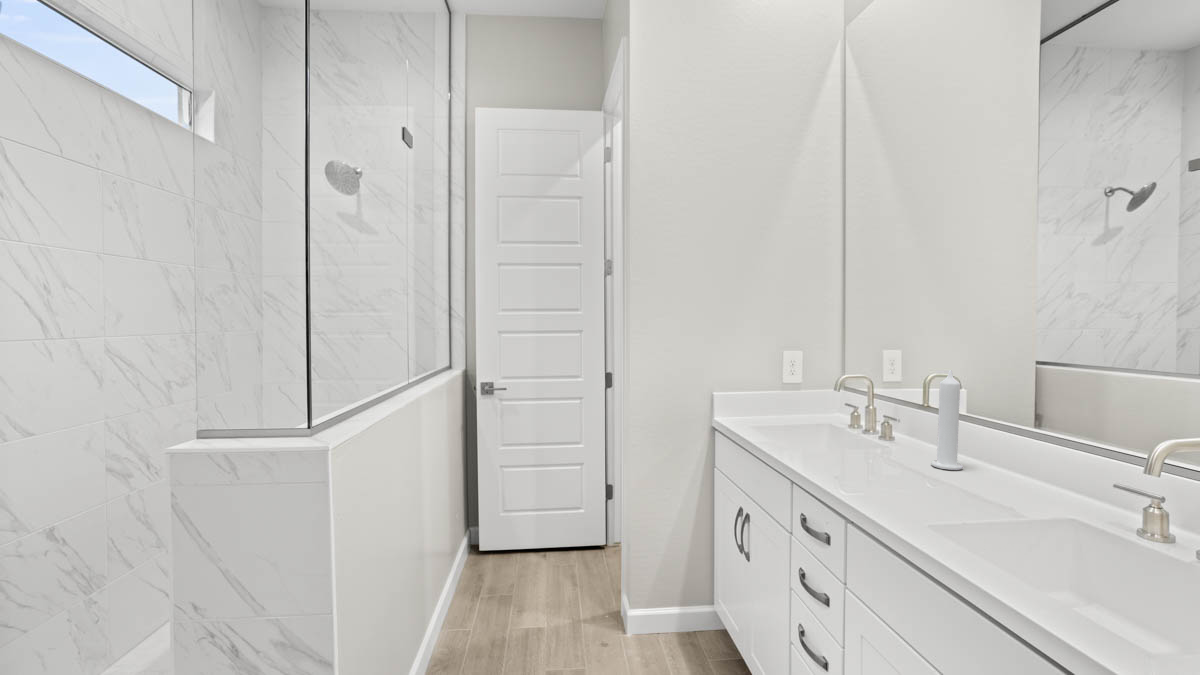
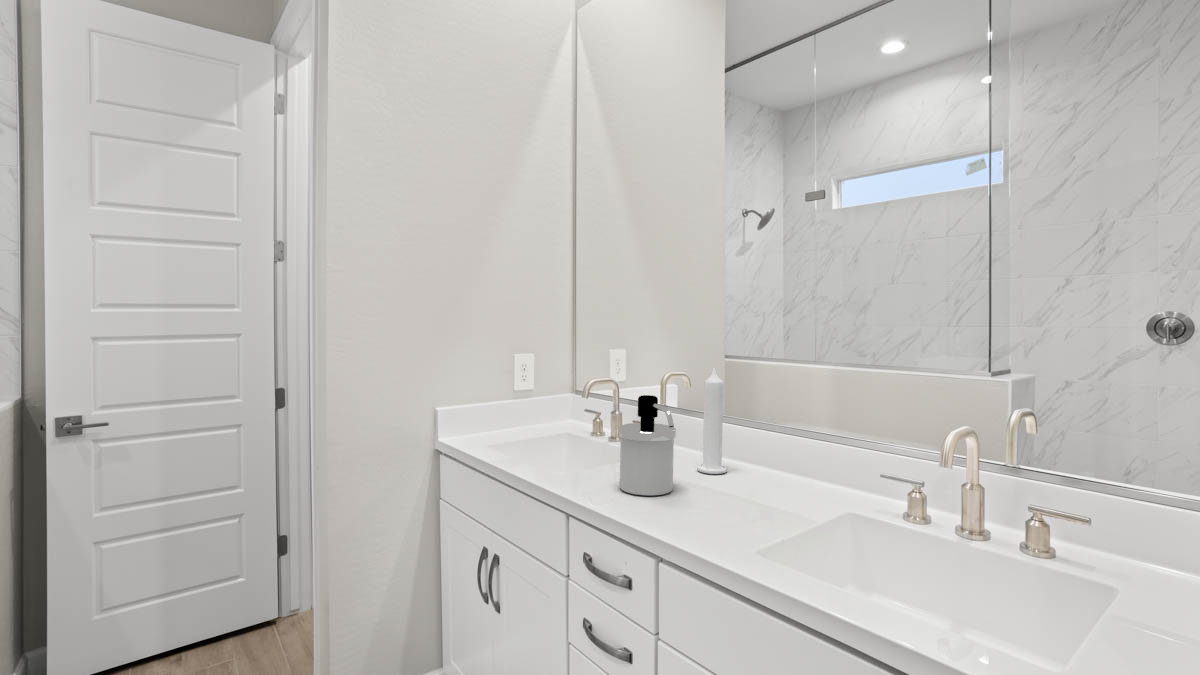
soap dispenser: none [841,392,895,478] -> present [619,395,676,496]

